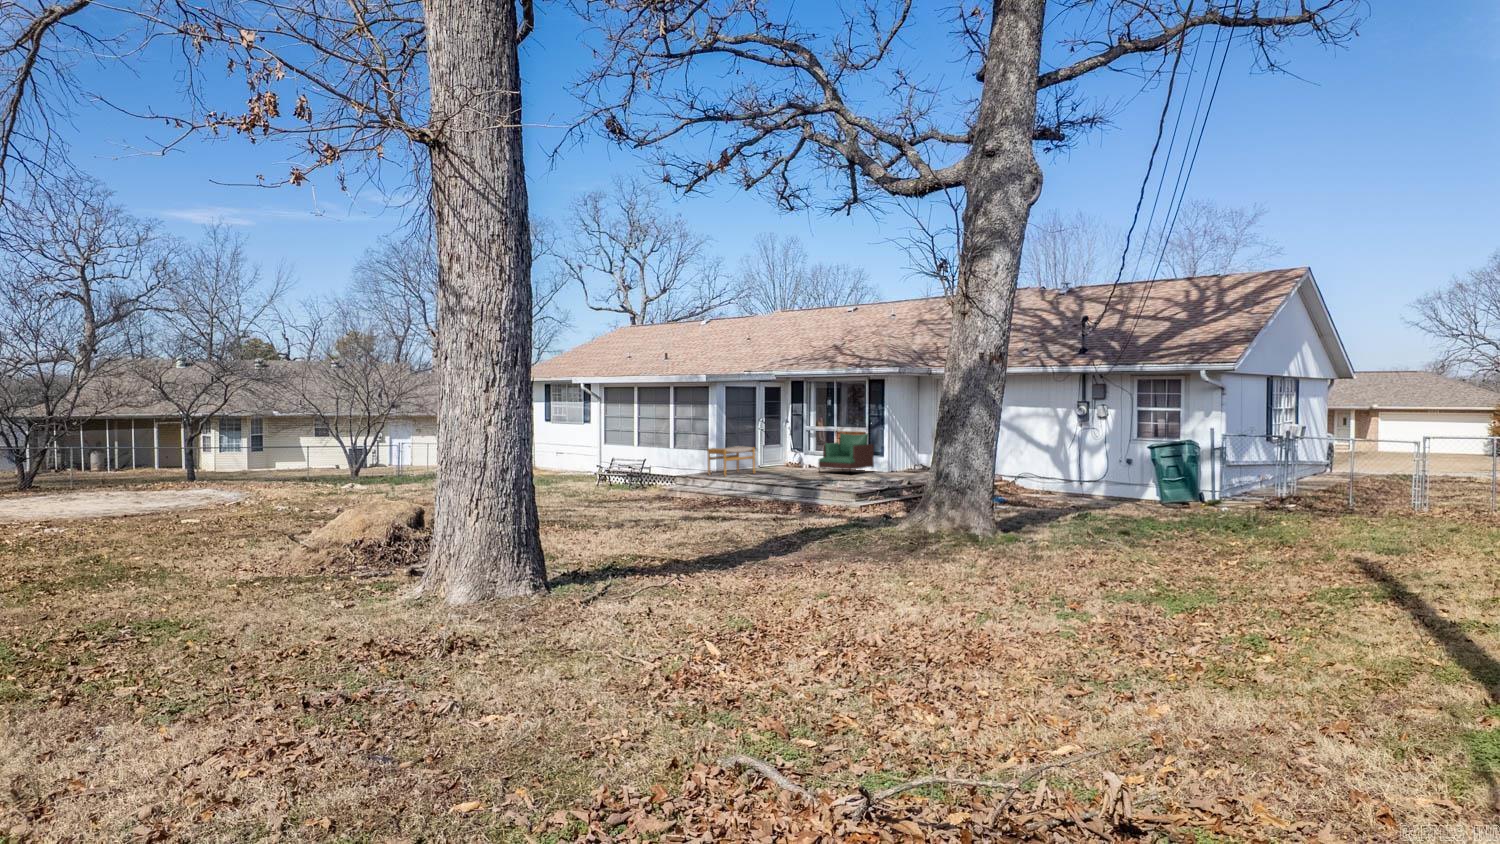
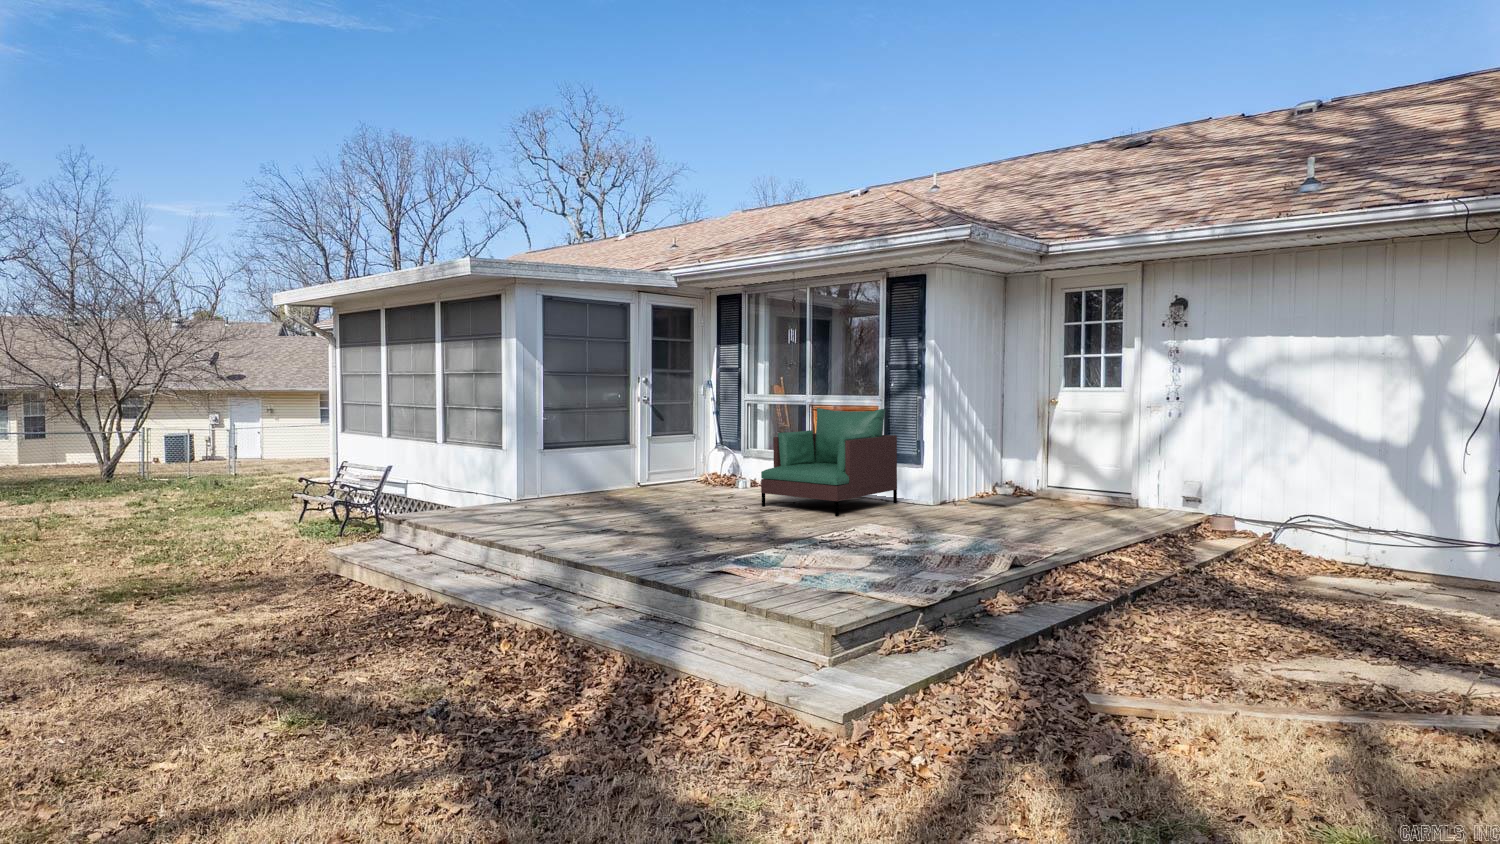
footstool: present [707,446,755,476] -> none [479,439,605,520]

